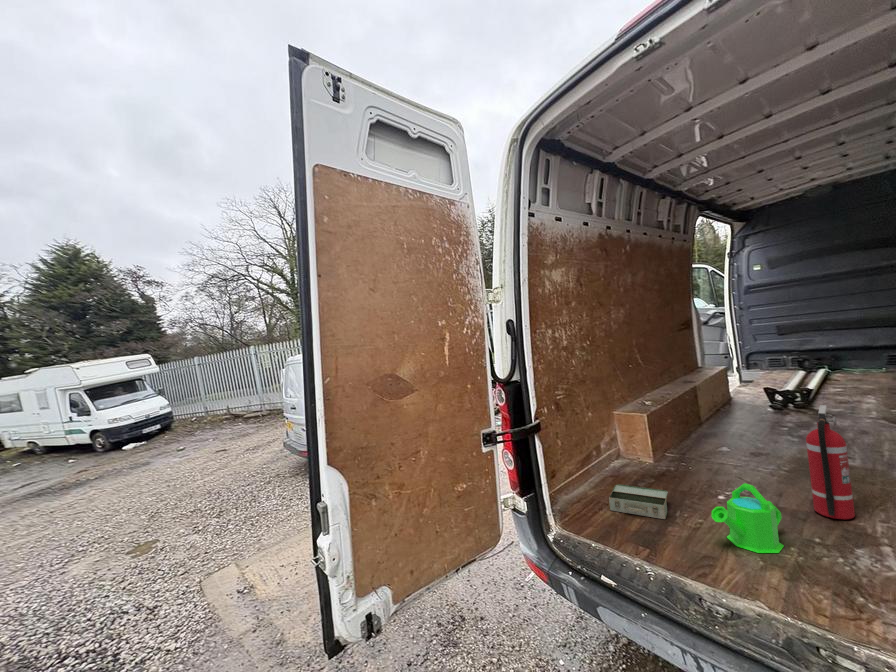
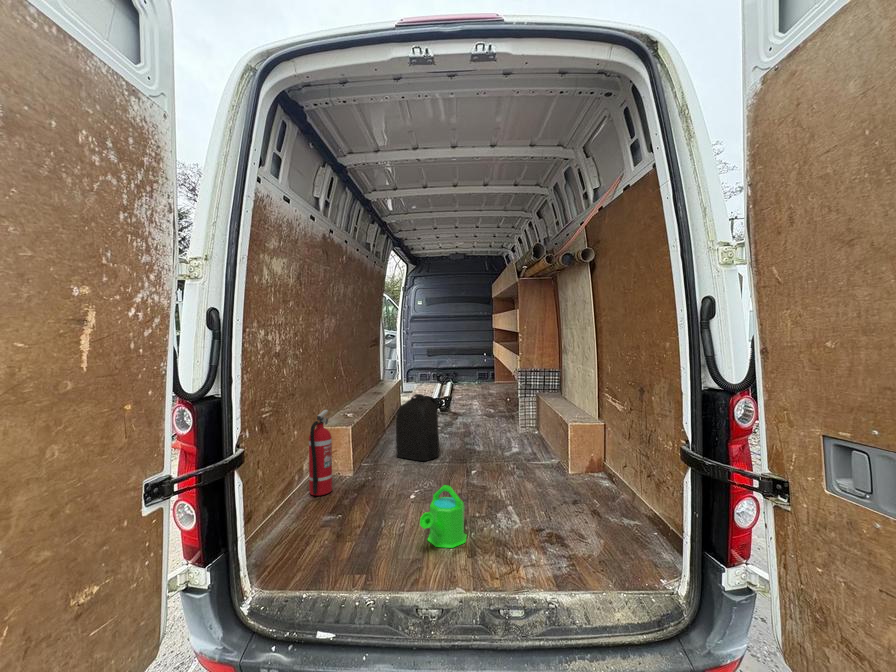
backpack: none [701,383,767,459] -> present [396,394,440,461]
fire extinguisher: present [806,405,855,519] -> present [309,410,332,496]
toolbox: present [609,484,668,519] -> none [318,505,376,543]

